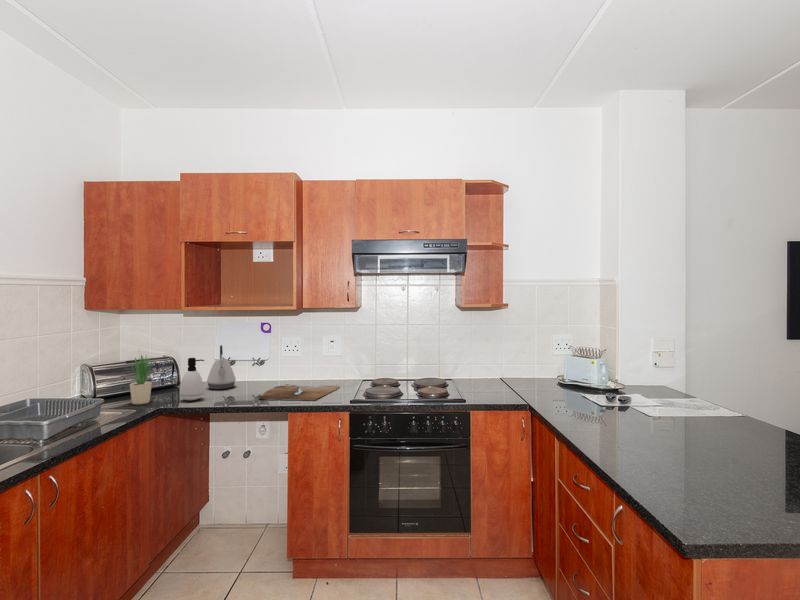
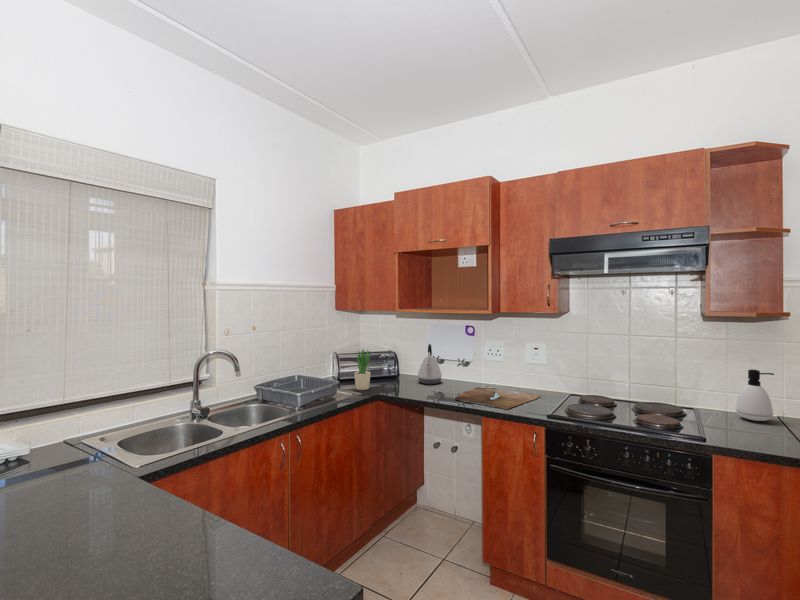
soap dispenser: present [180,358,204,400] -> present [736,369,774,421]

